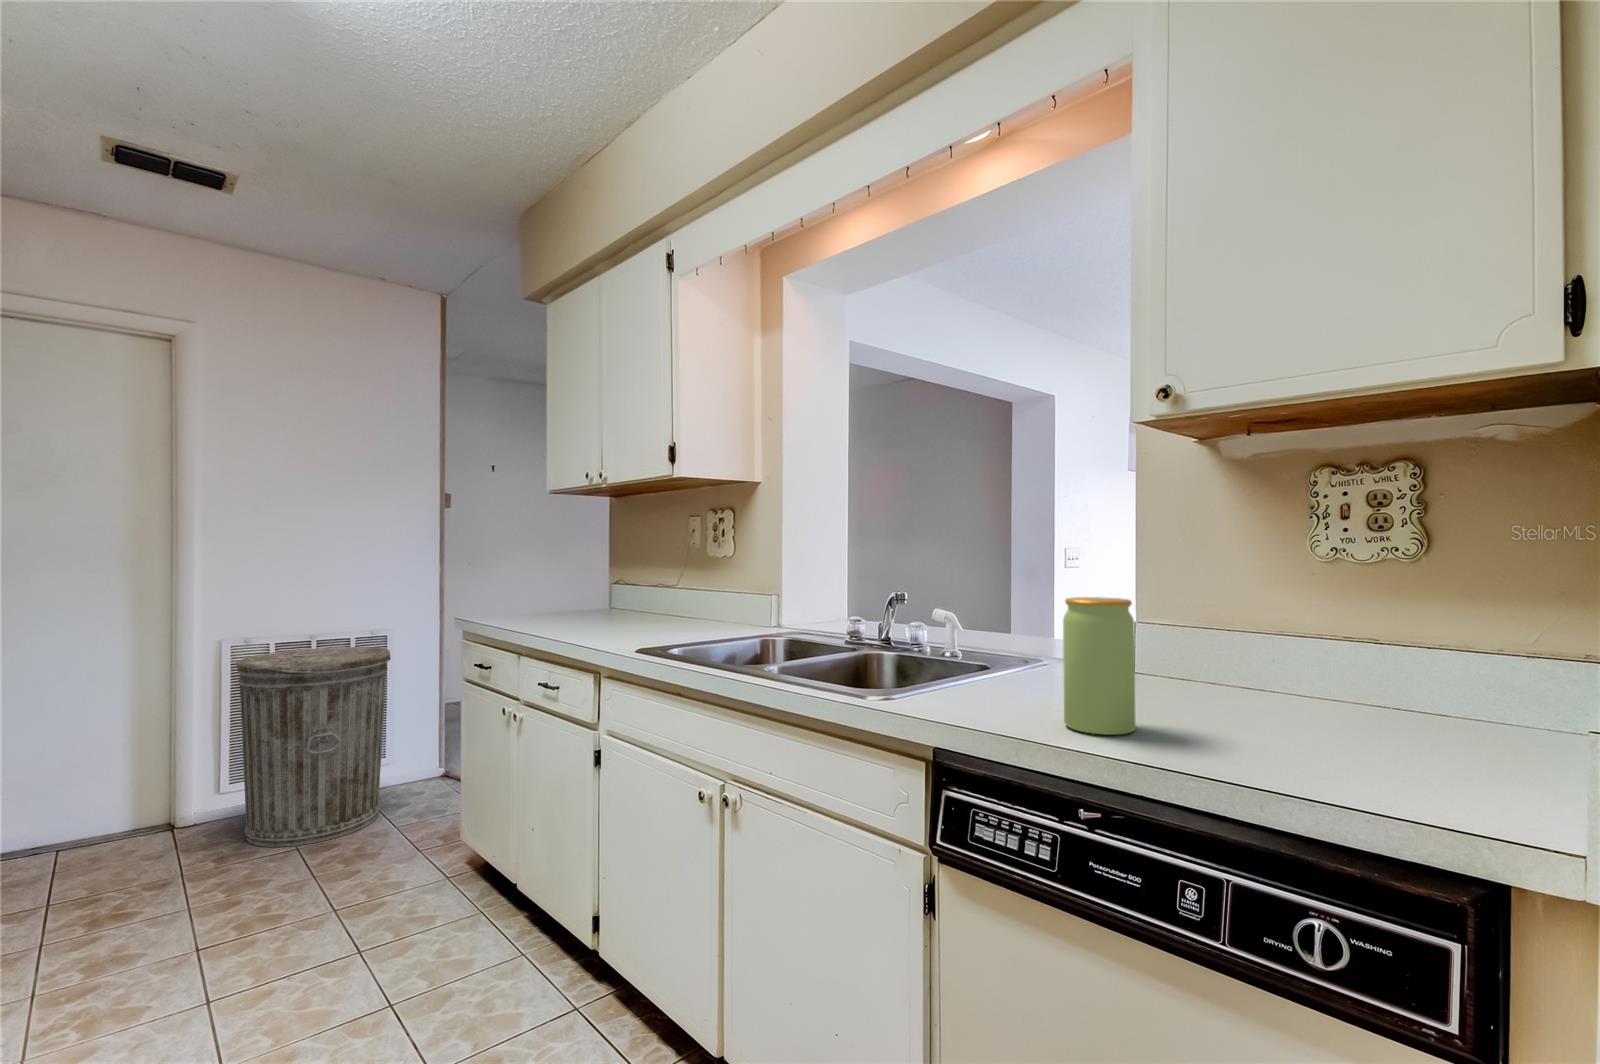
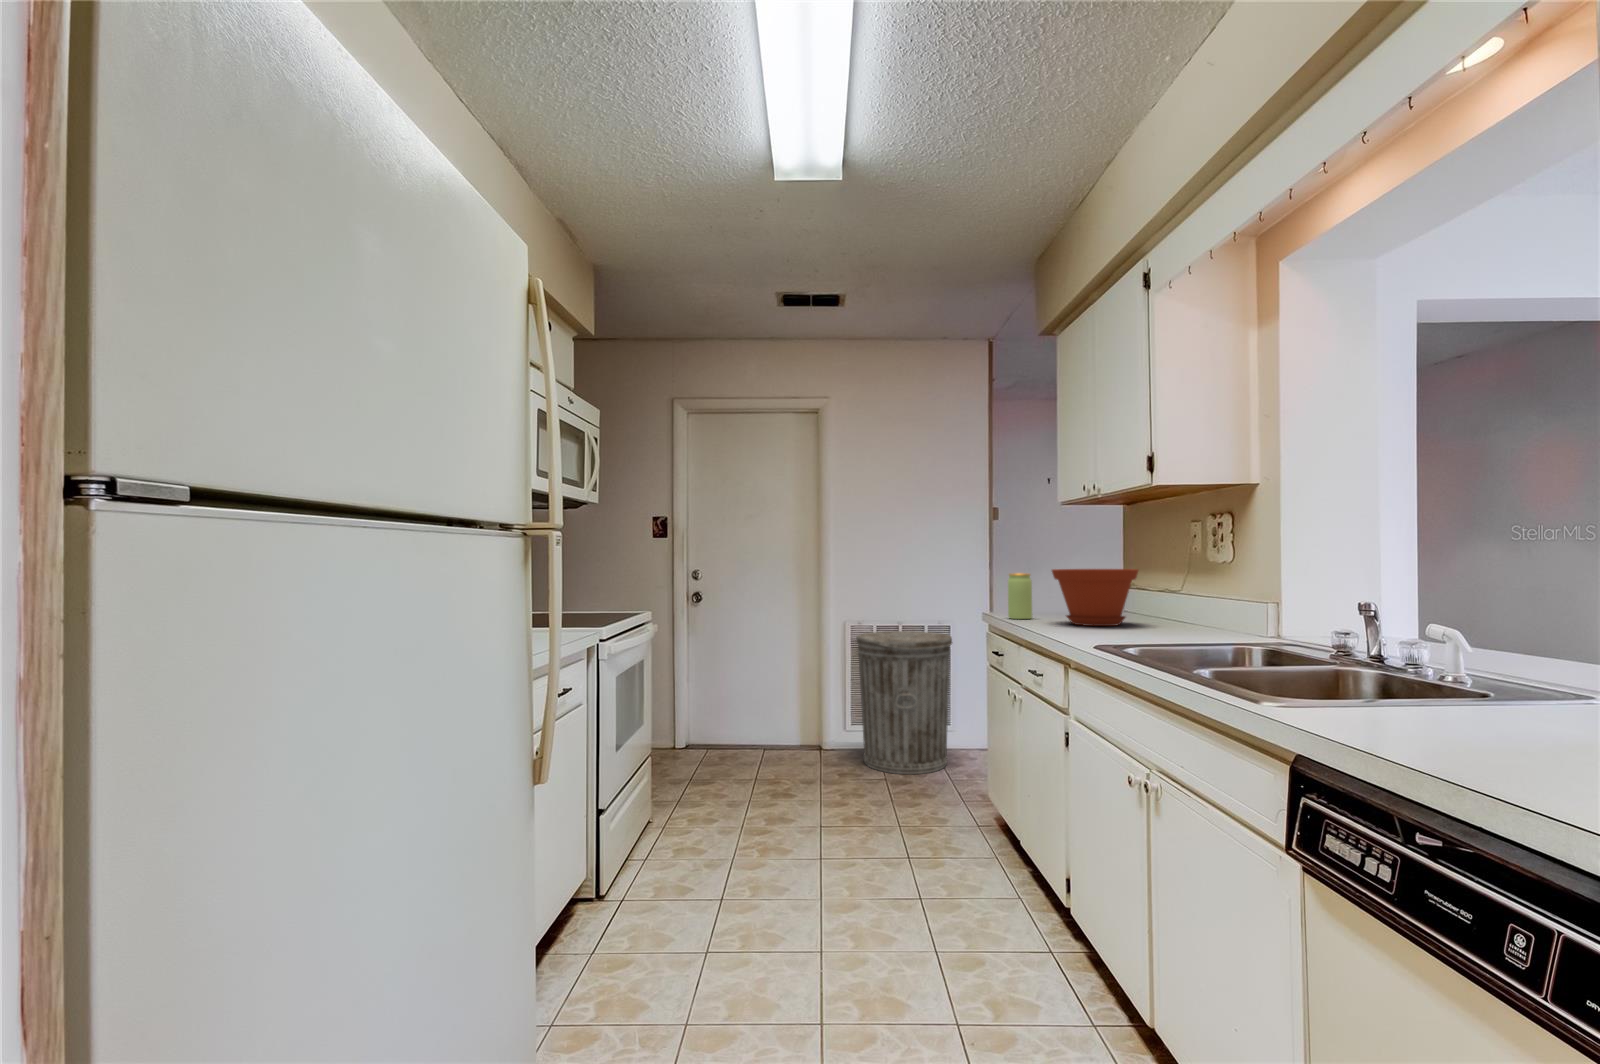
plant pot: none [552,563,645,626] -> present [1052,569,1138,626]
jar: present [1063,597,1136,735] -> present [1008,573,1032,619]

